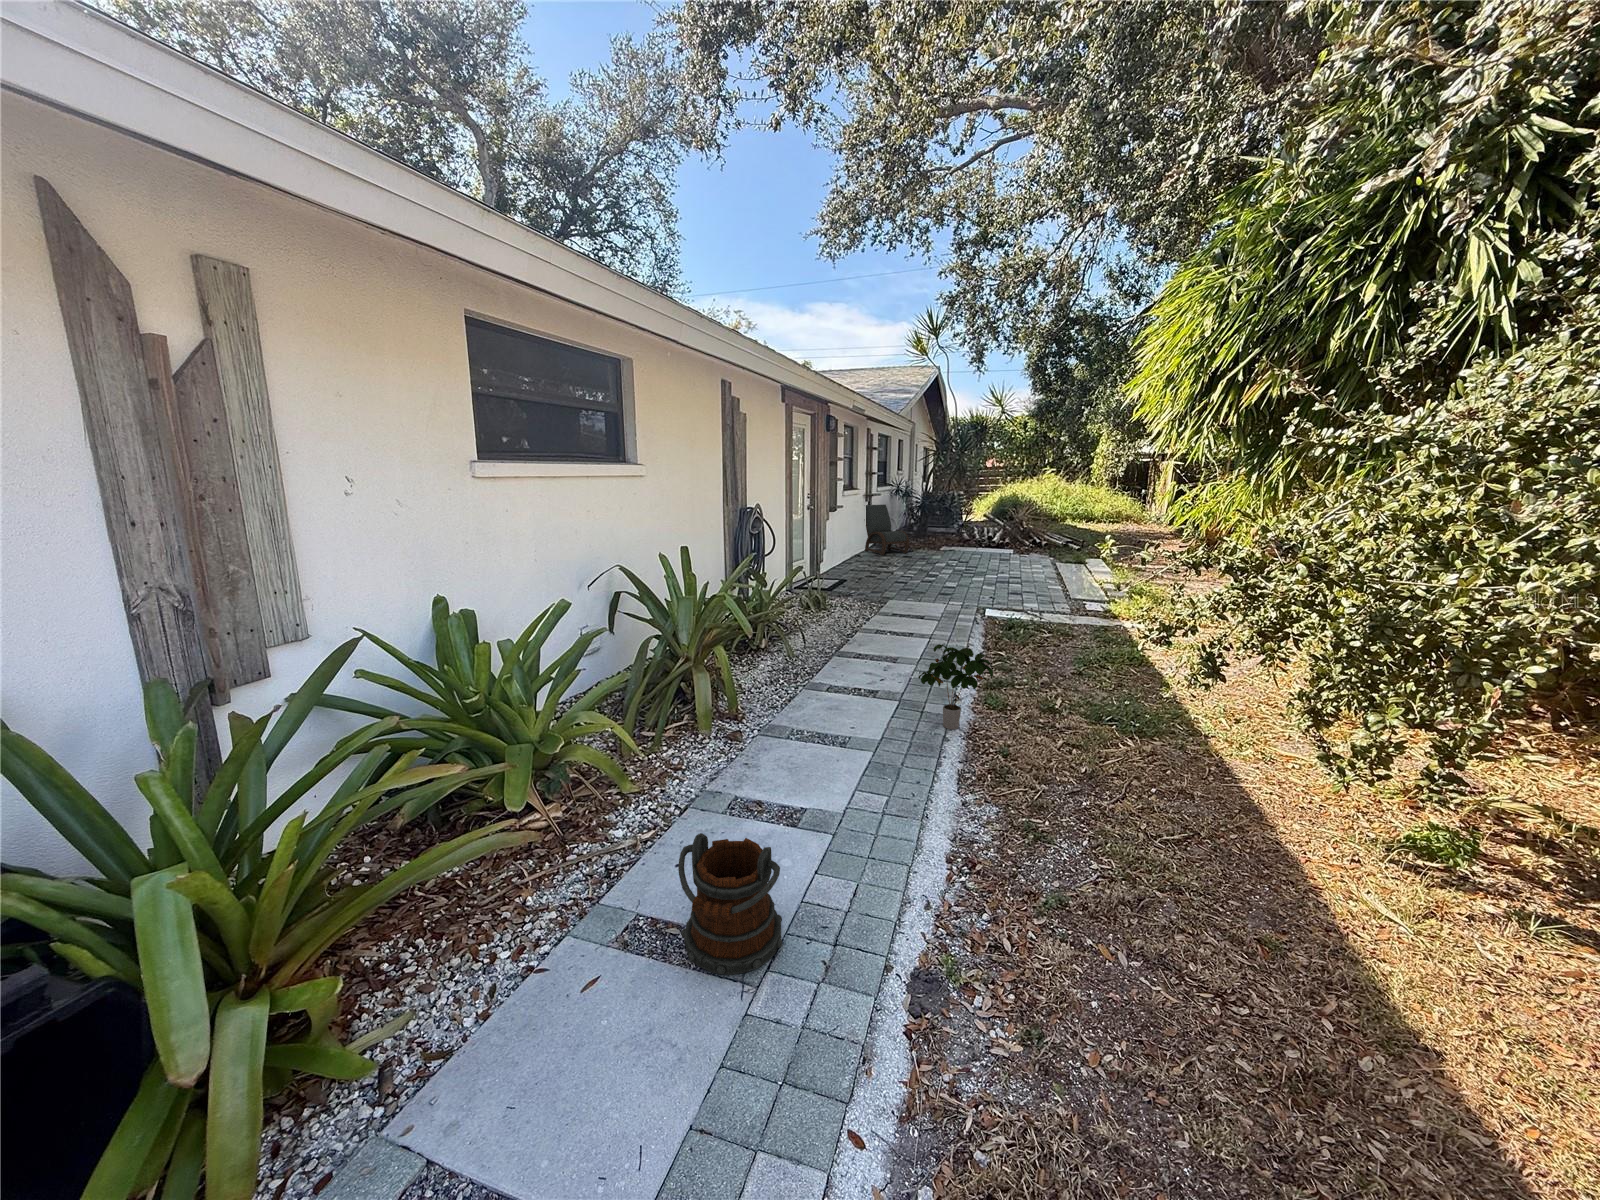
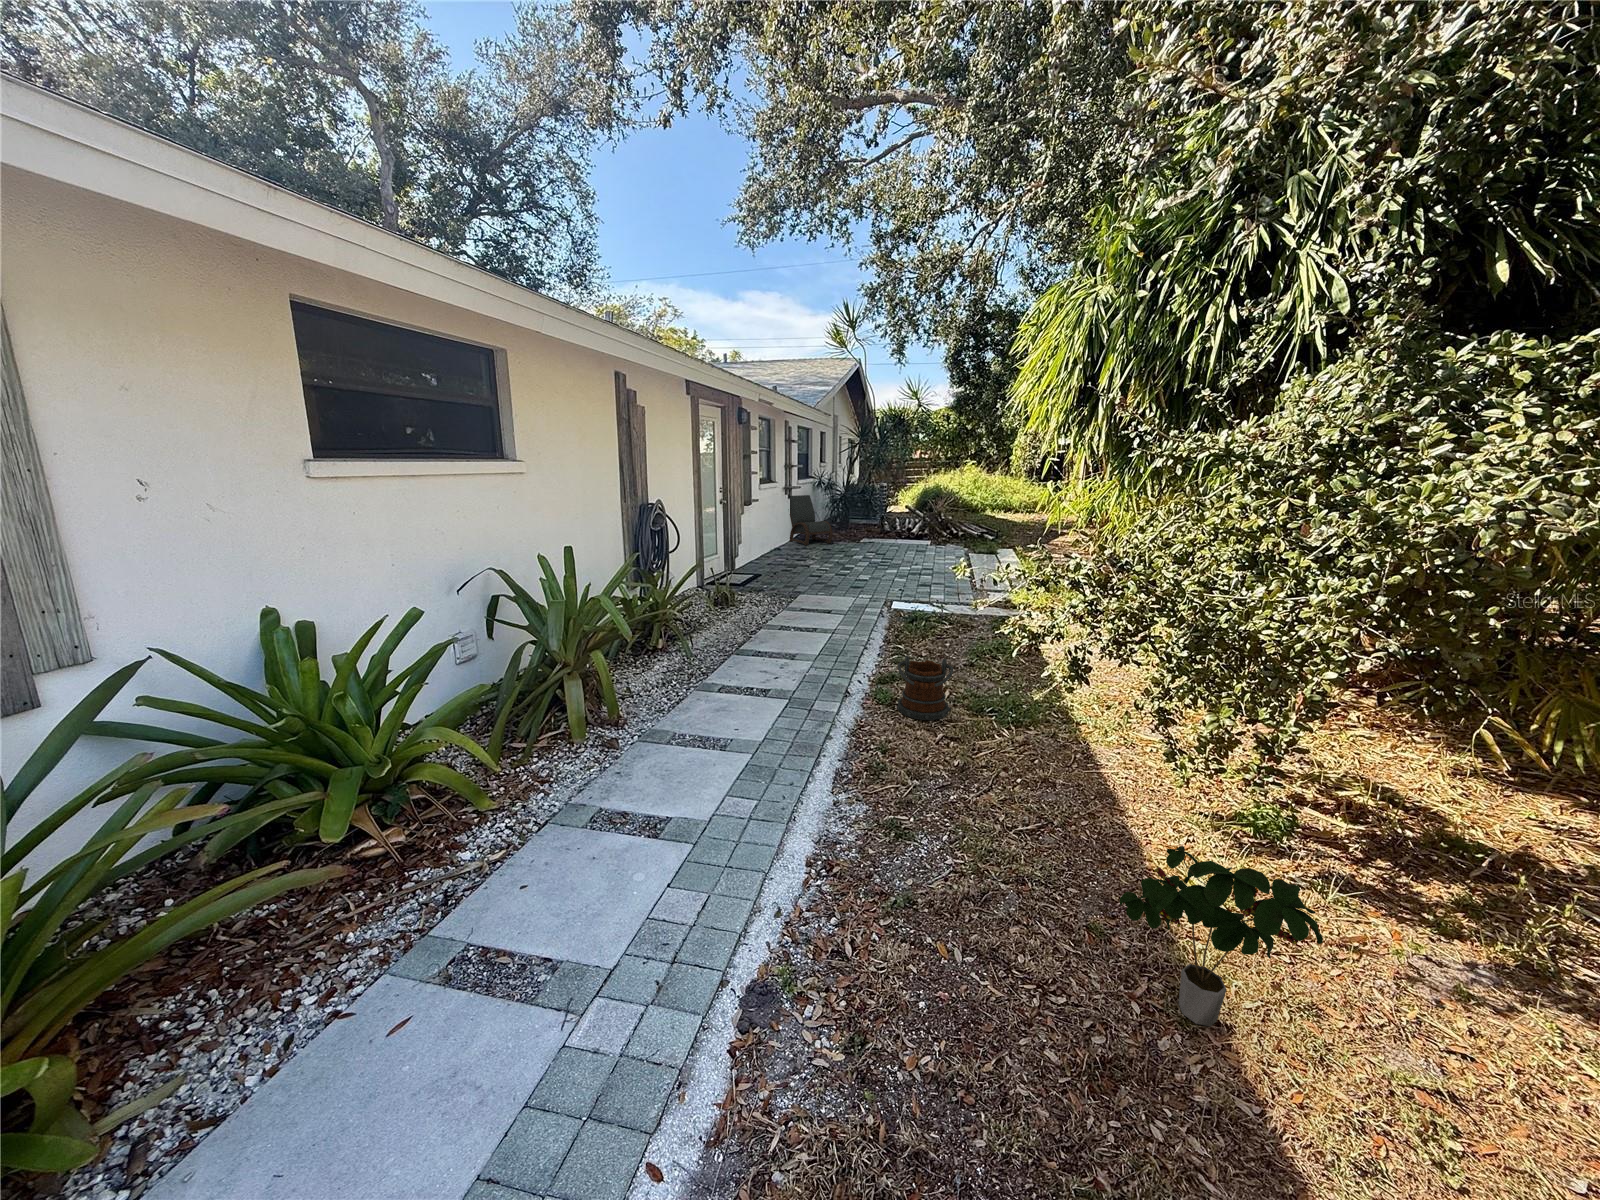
potted plant: present [918,644,993,729] -> present [1120,846,1323,1027]
bucket: present [678,833,782,975] -> present [897,656,953,720]

